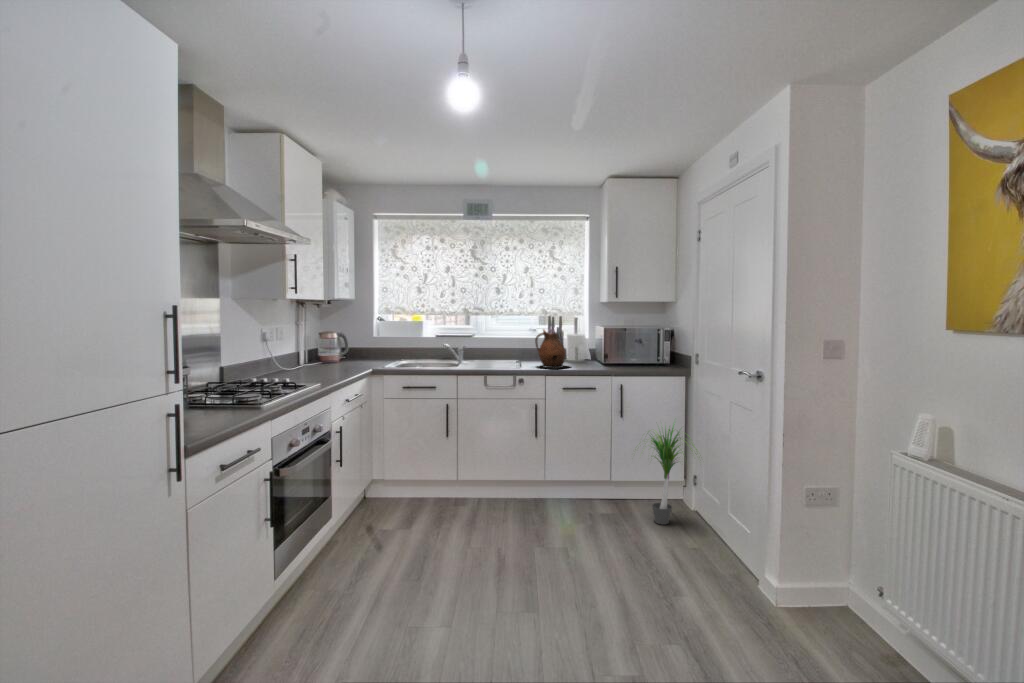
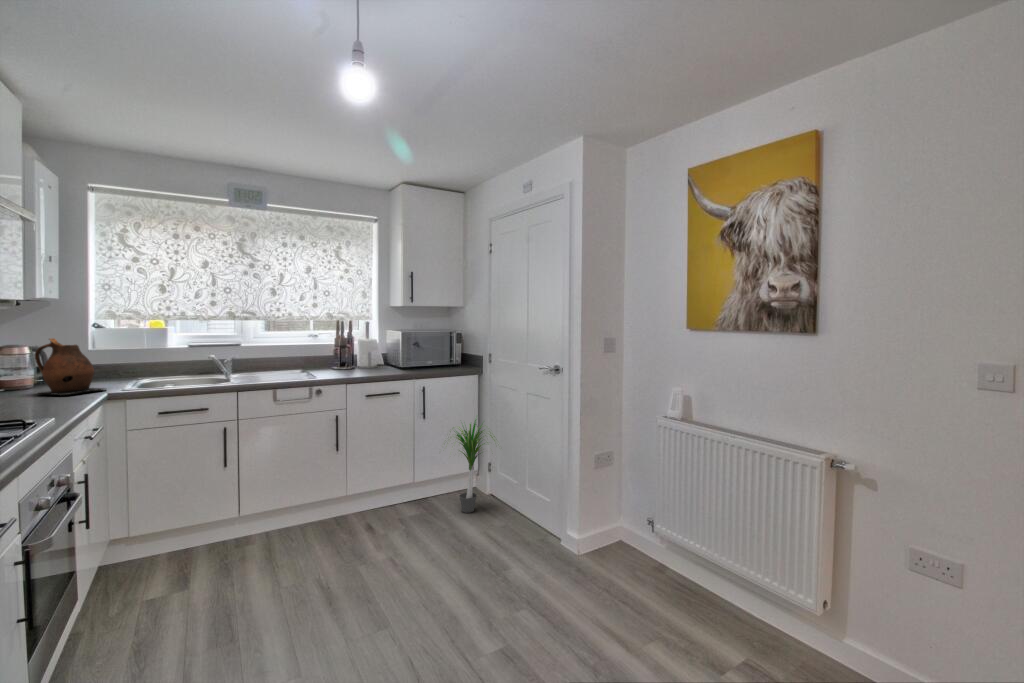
ceramic pitcher: present [535,330,567,368] -> present [35,338,105,395]

